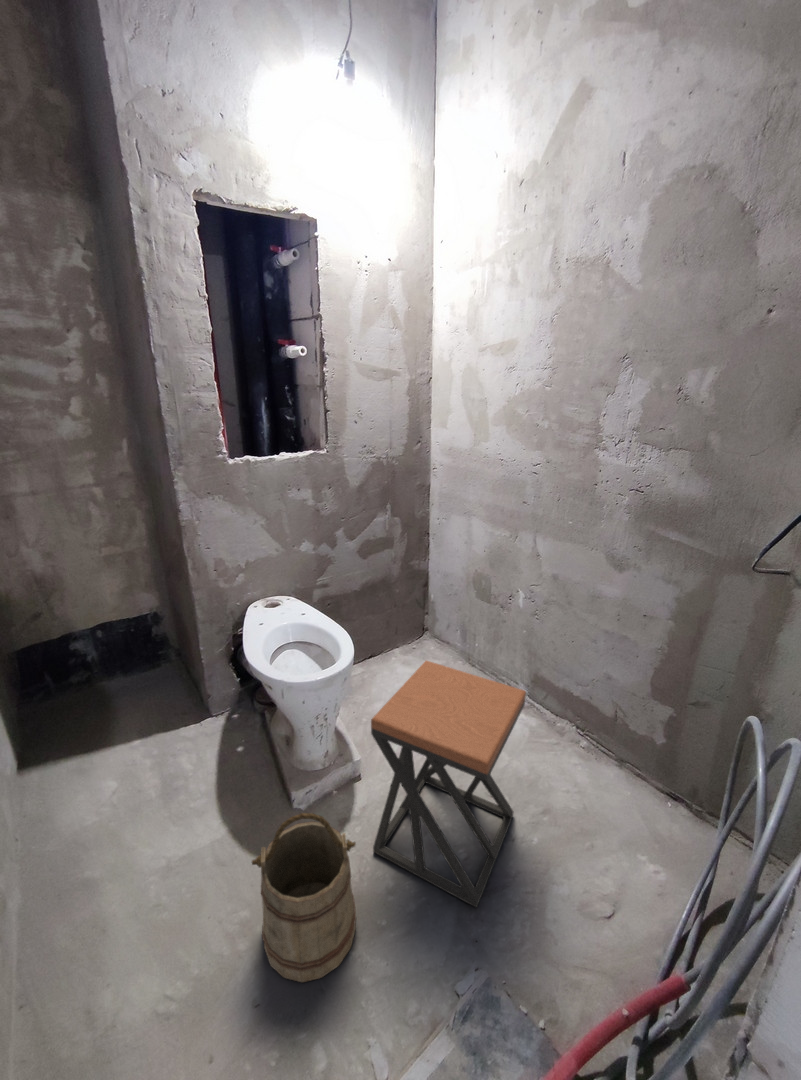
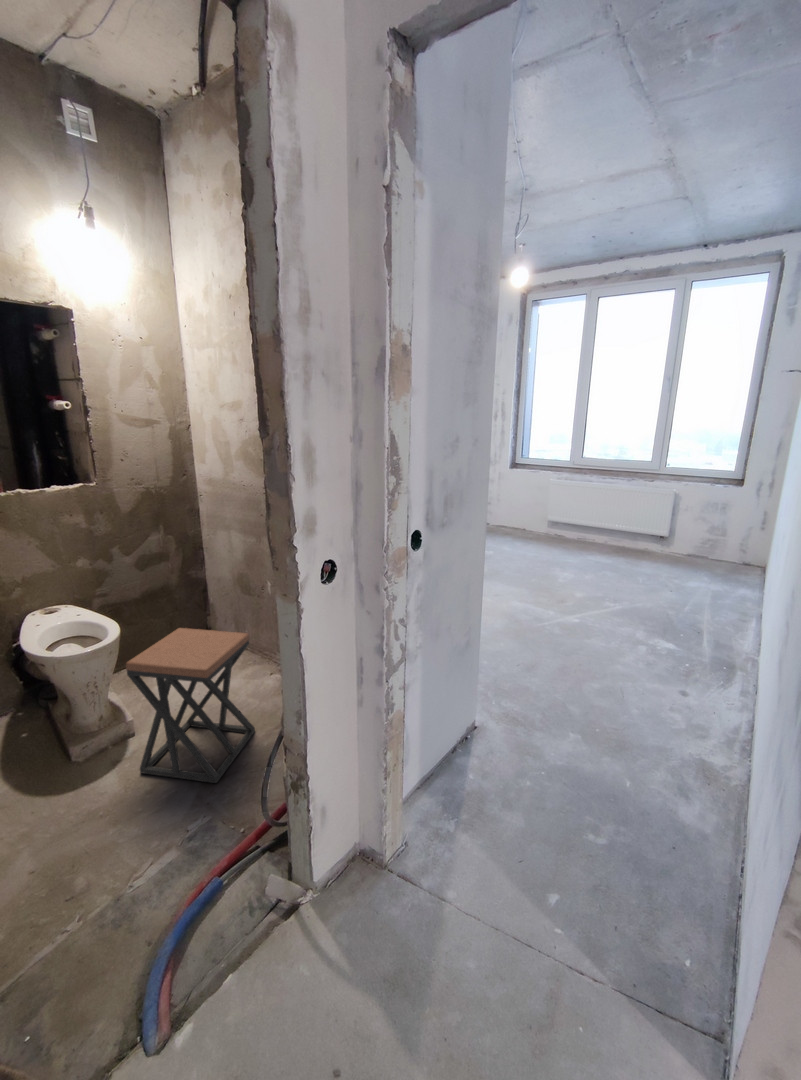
bucket: present [252,813,356,982] -> none [24,726,121,855]

